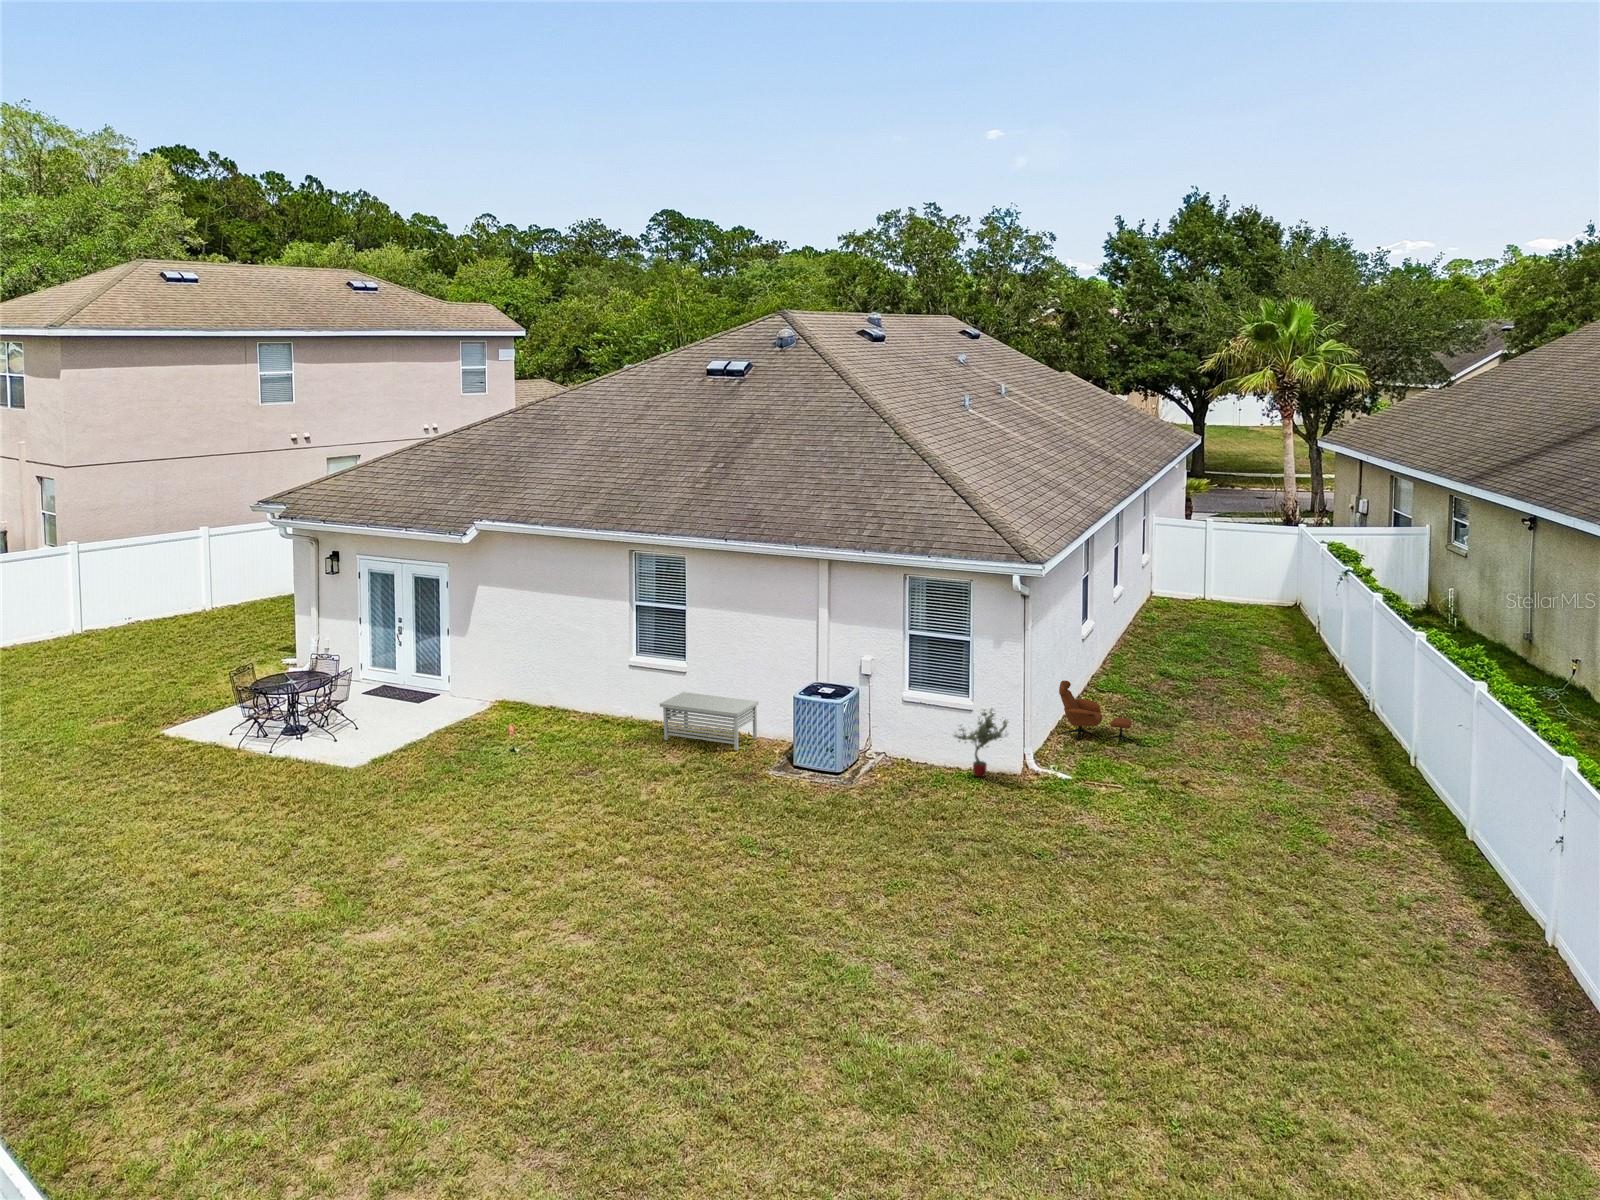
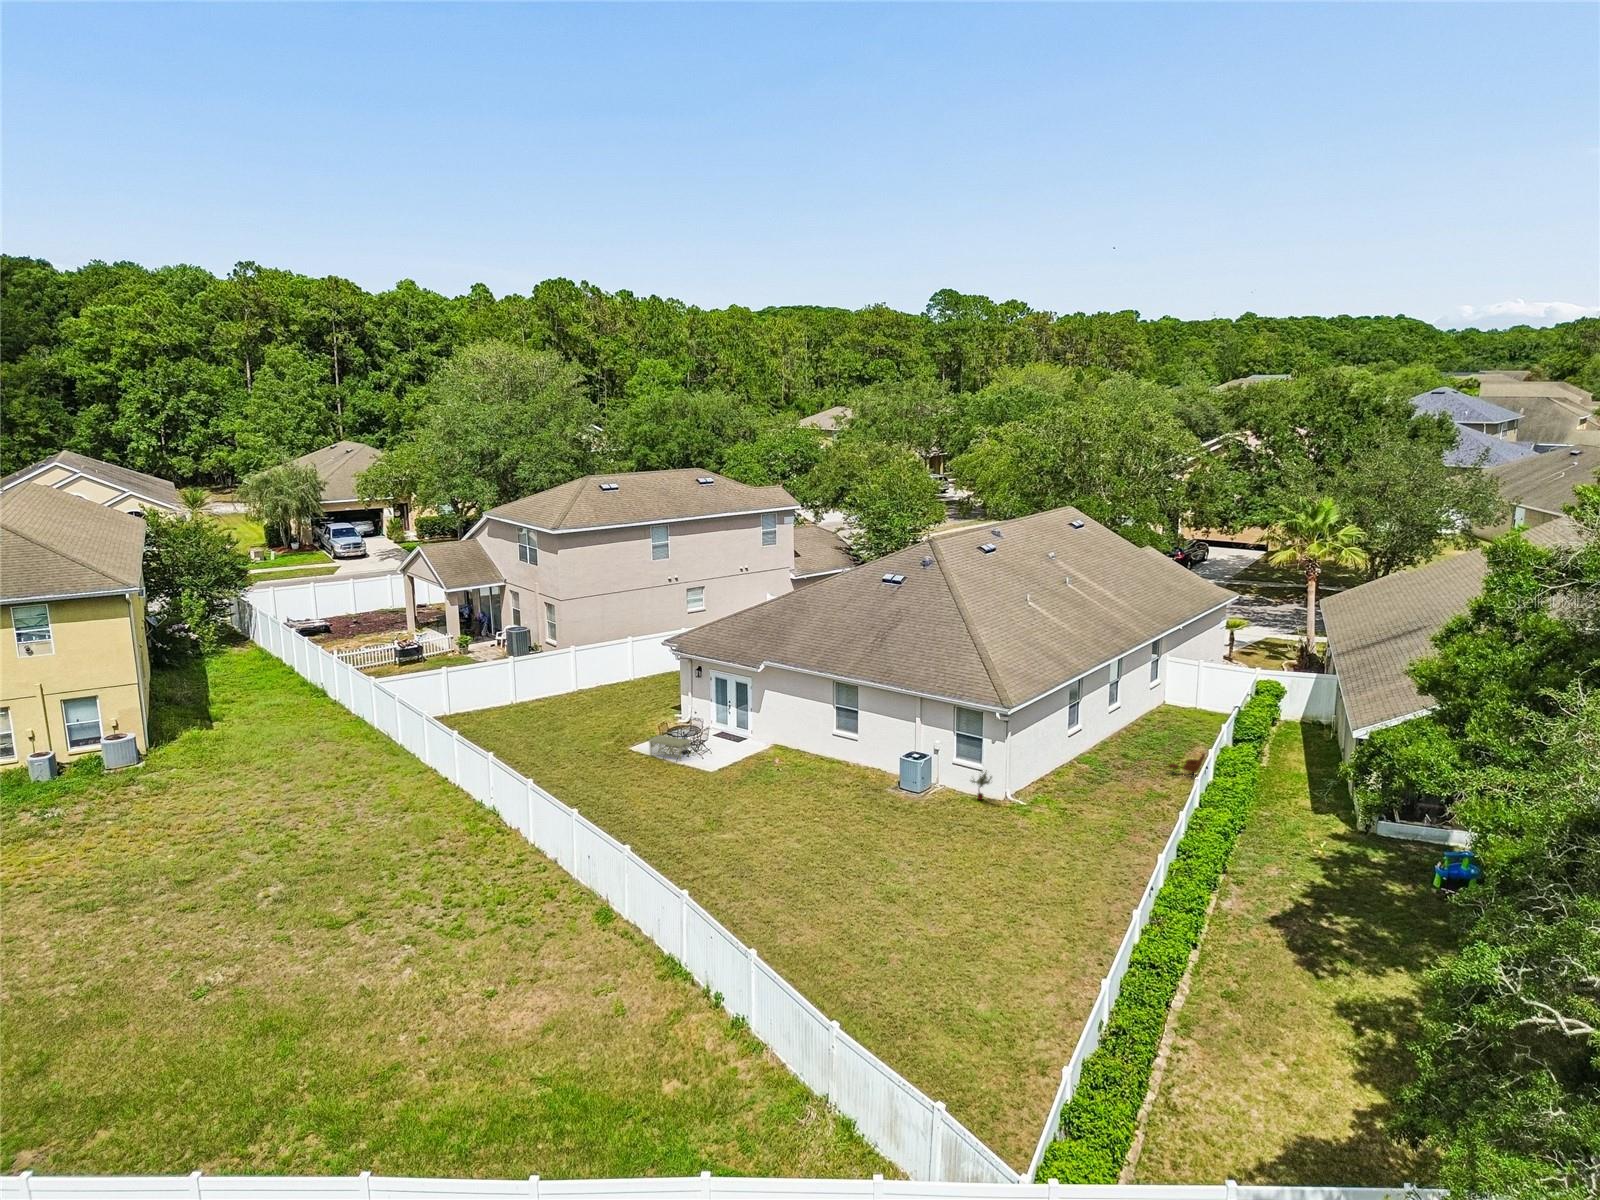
lounge chair: present [1059,680,1135,744] -> present [1169,753,1205,776]
storage bench: present [660,692,759,750] -> present [649,735,690,760]

